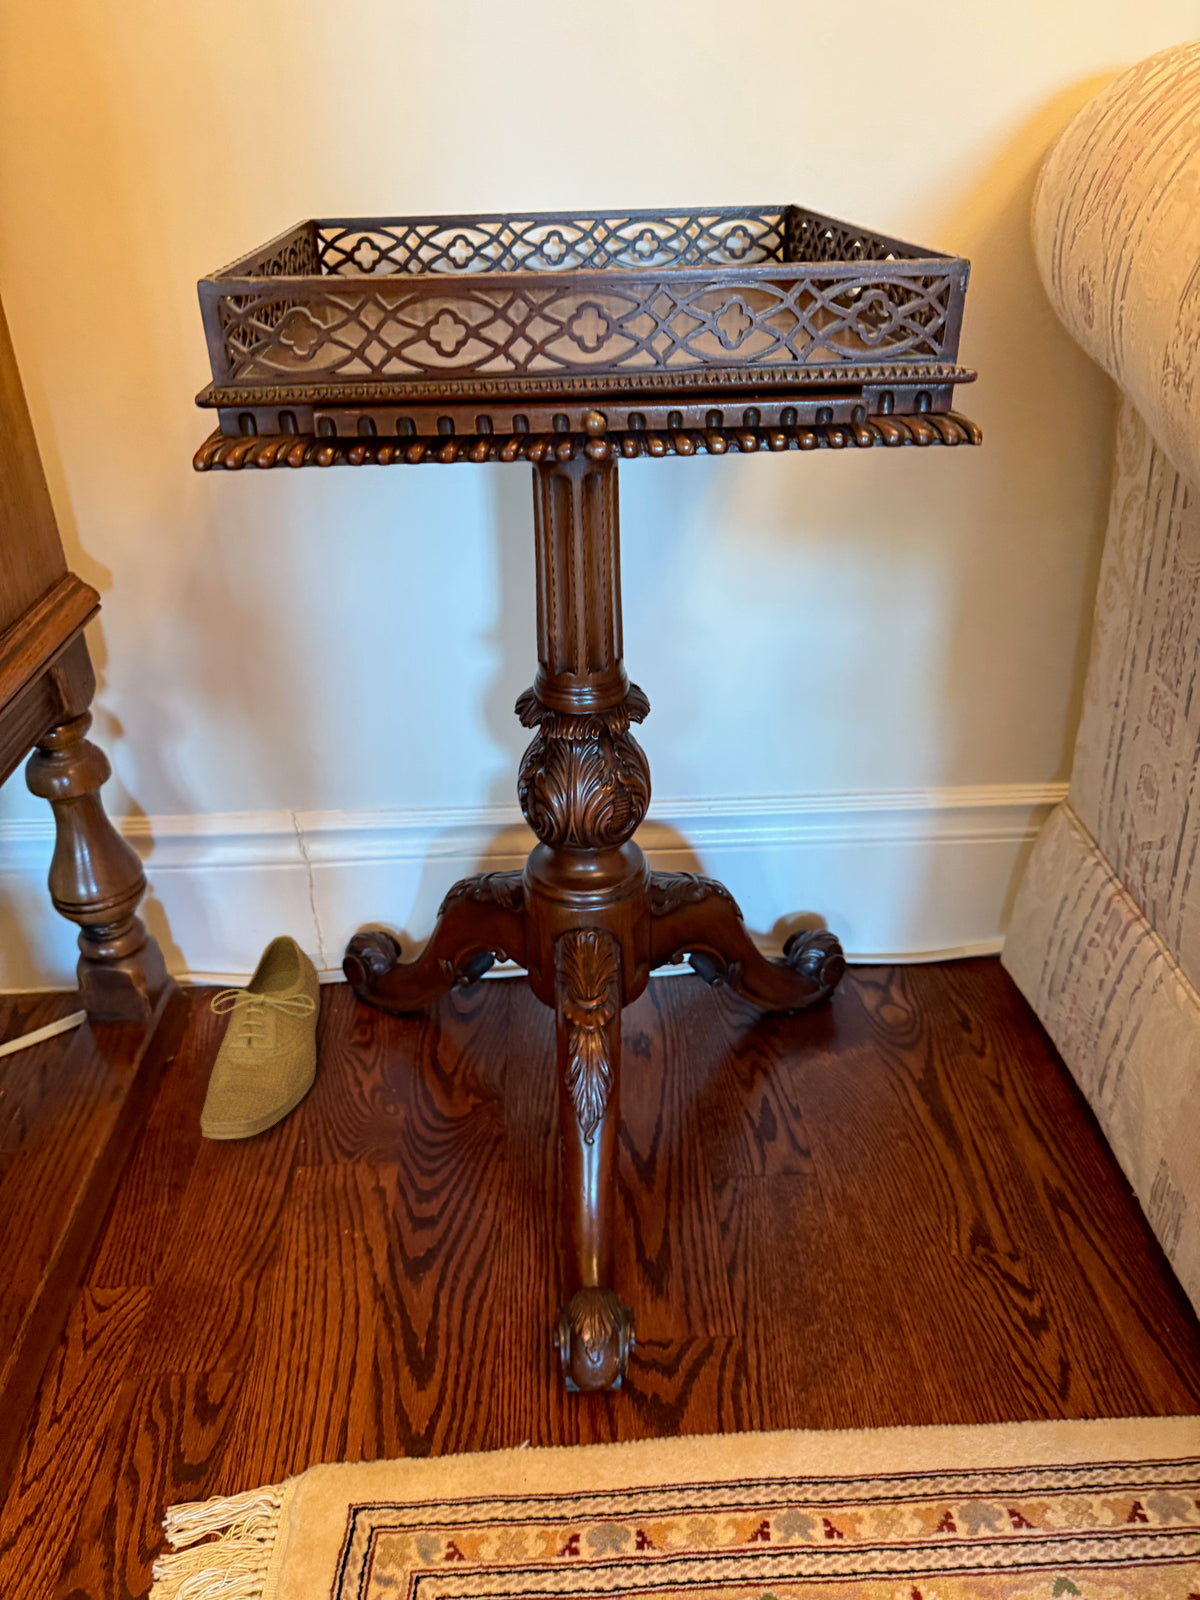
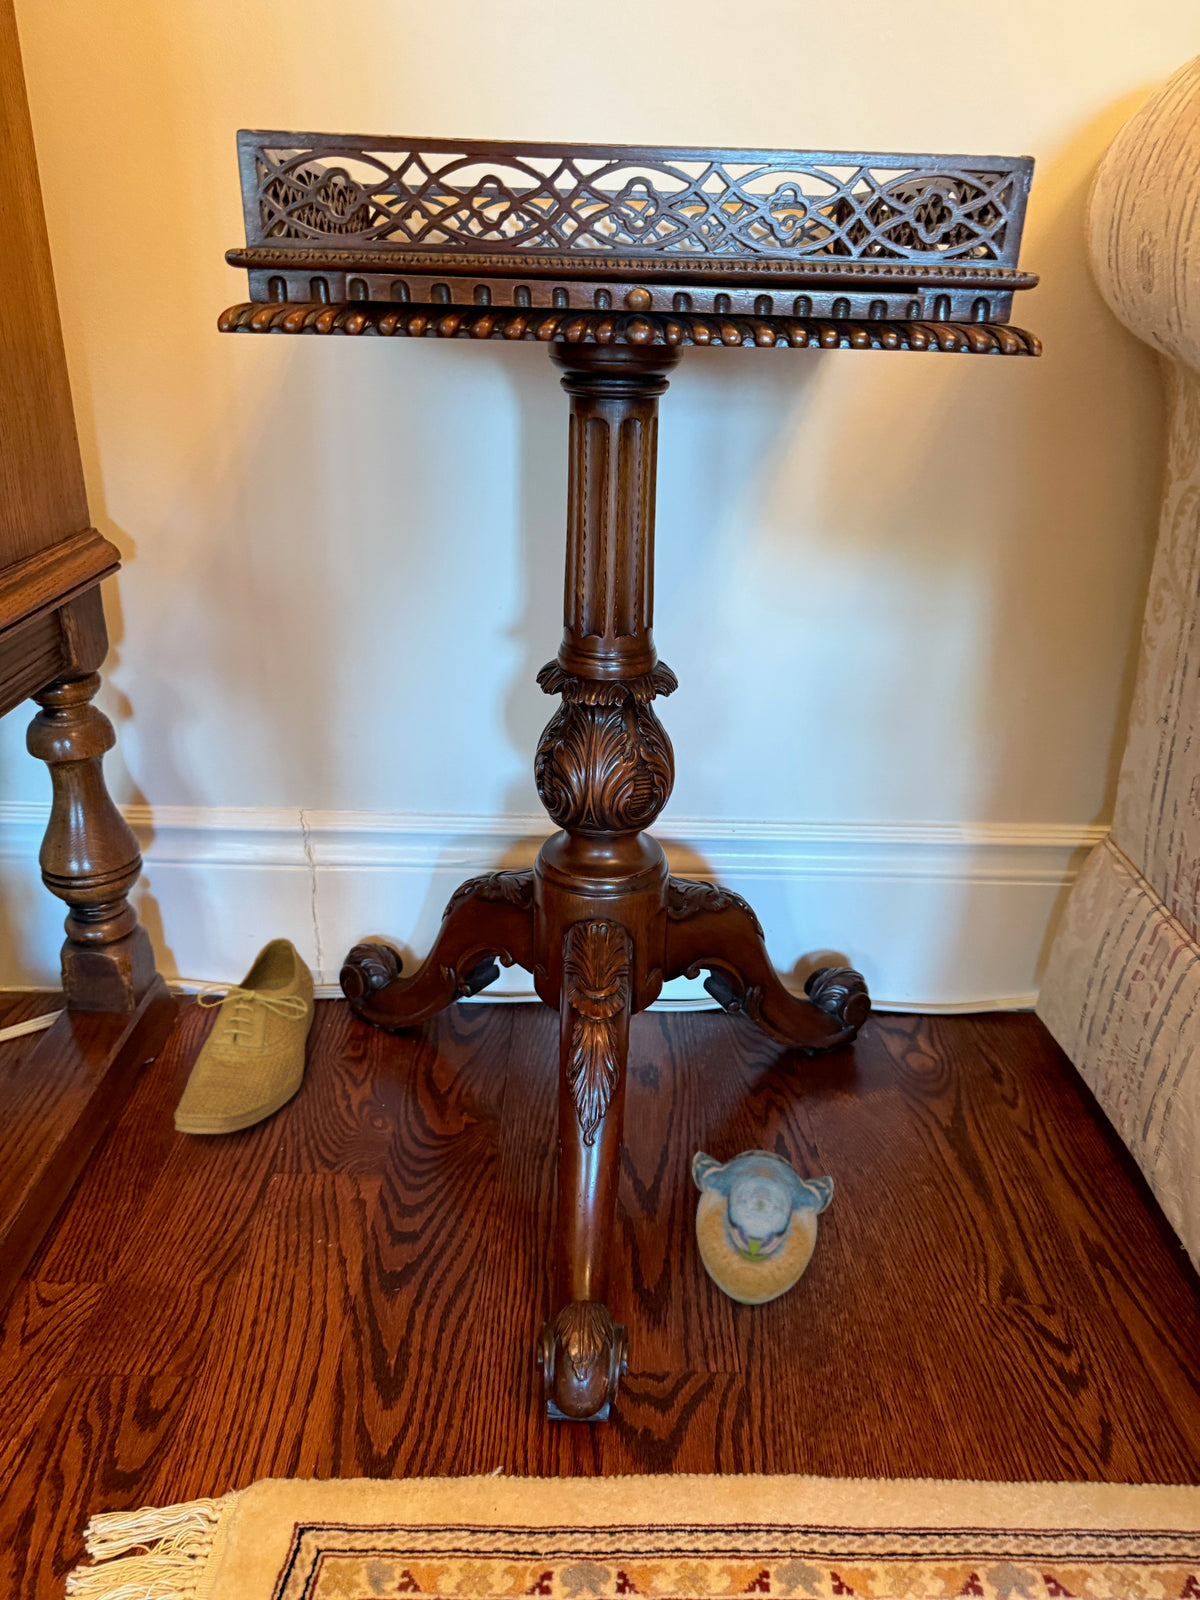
plush toy: none [686,1130,817,1275] -> present [692,1150,834,1304]

